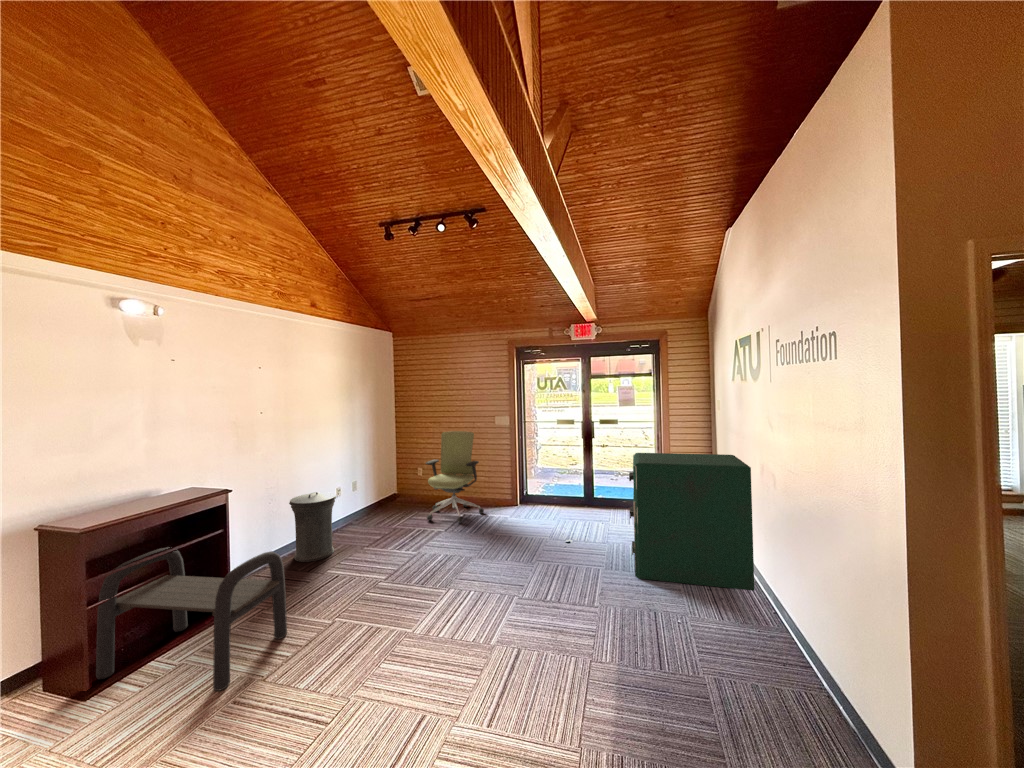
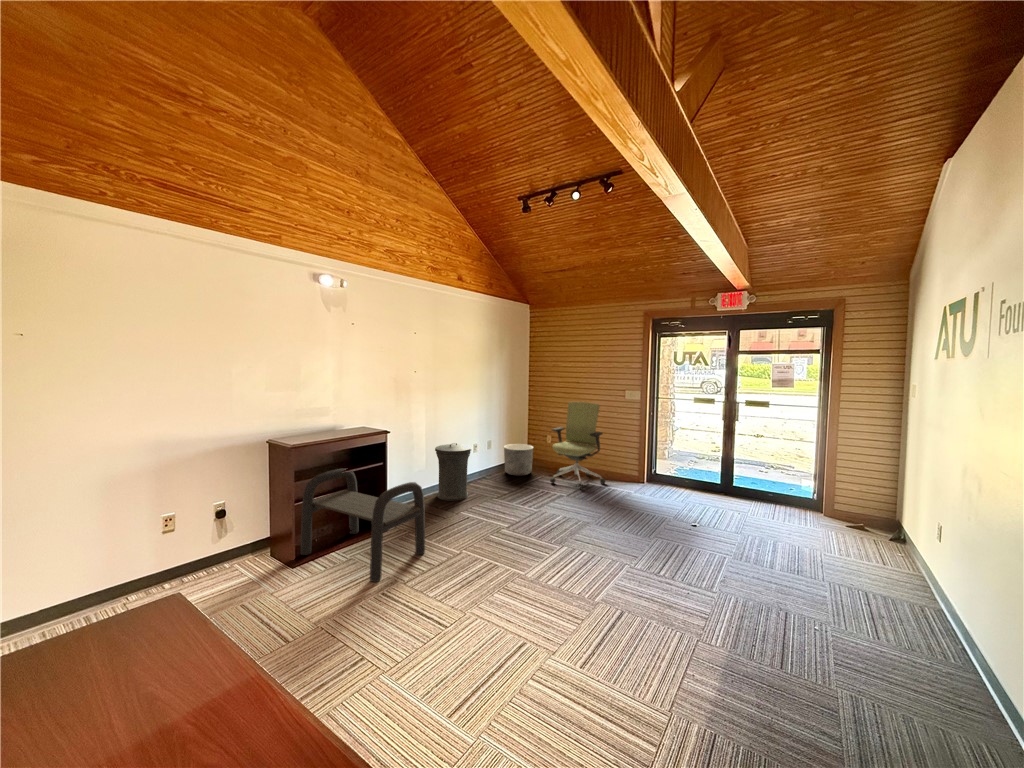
filing cabinet: present [629,453,754,591] -> none [767,437,947,619]
planter: none [373,482,406,518] -> present [504,444,533,476]

